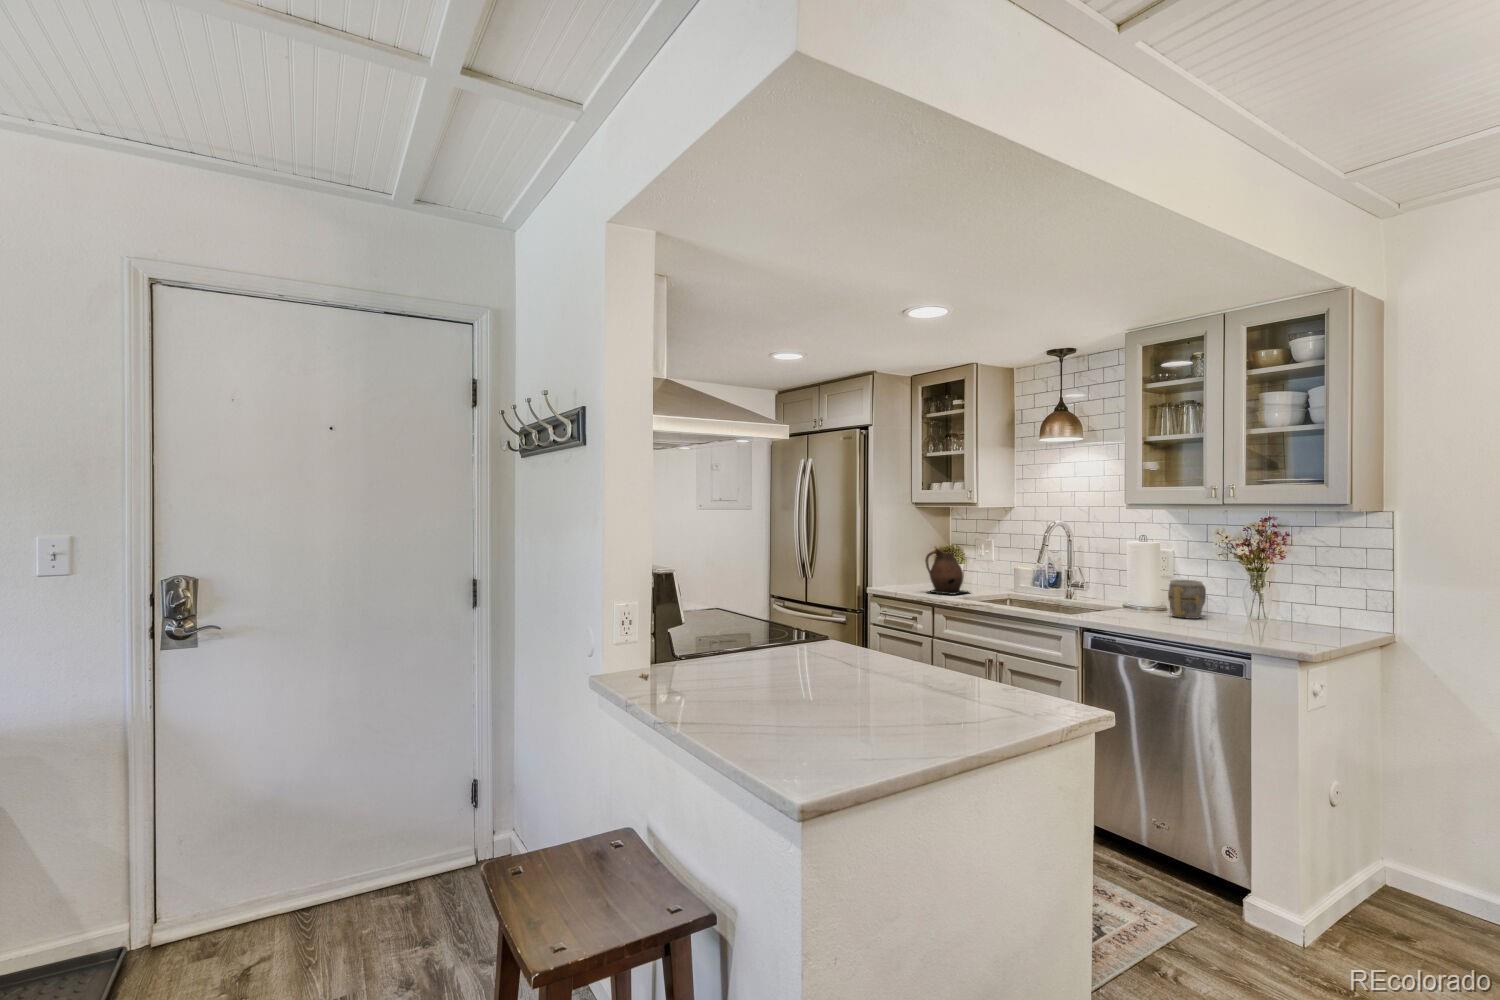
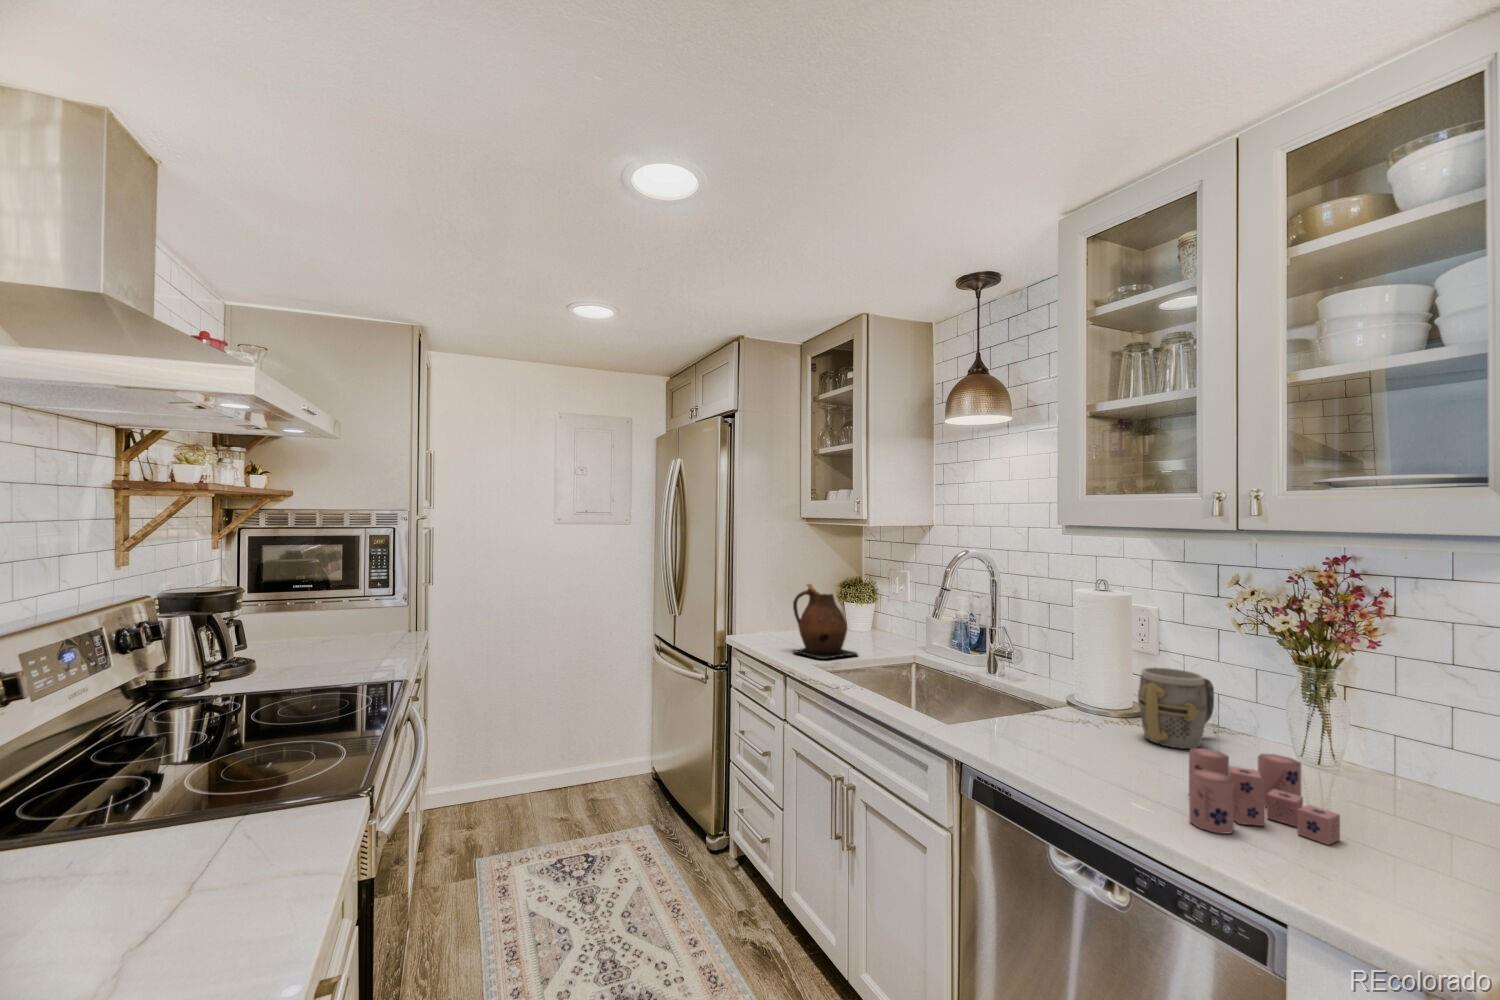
candle: none [1204,609,1269,638] -> present [1189,748,1340,845]

